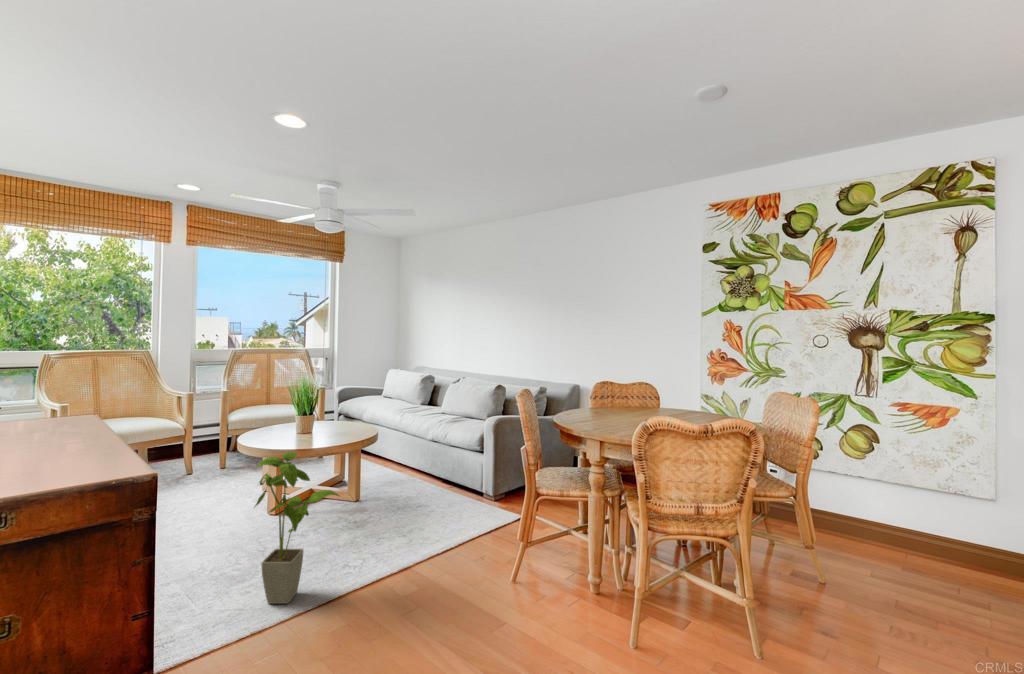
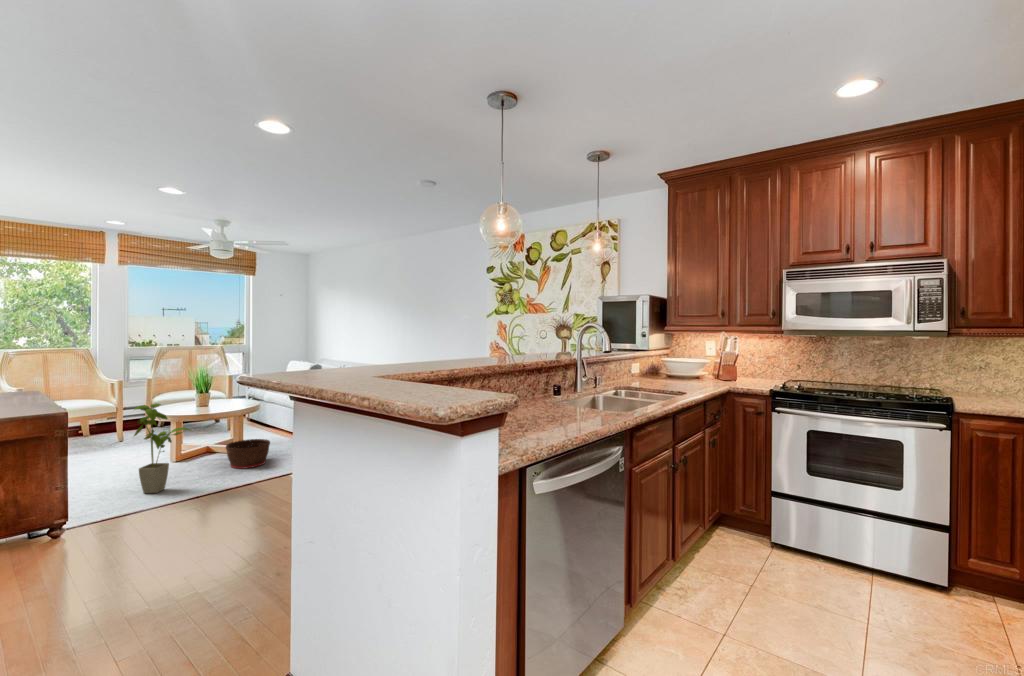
basket: none [364,492,424,543] -> present [226,439,270,469]

